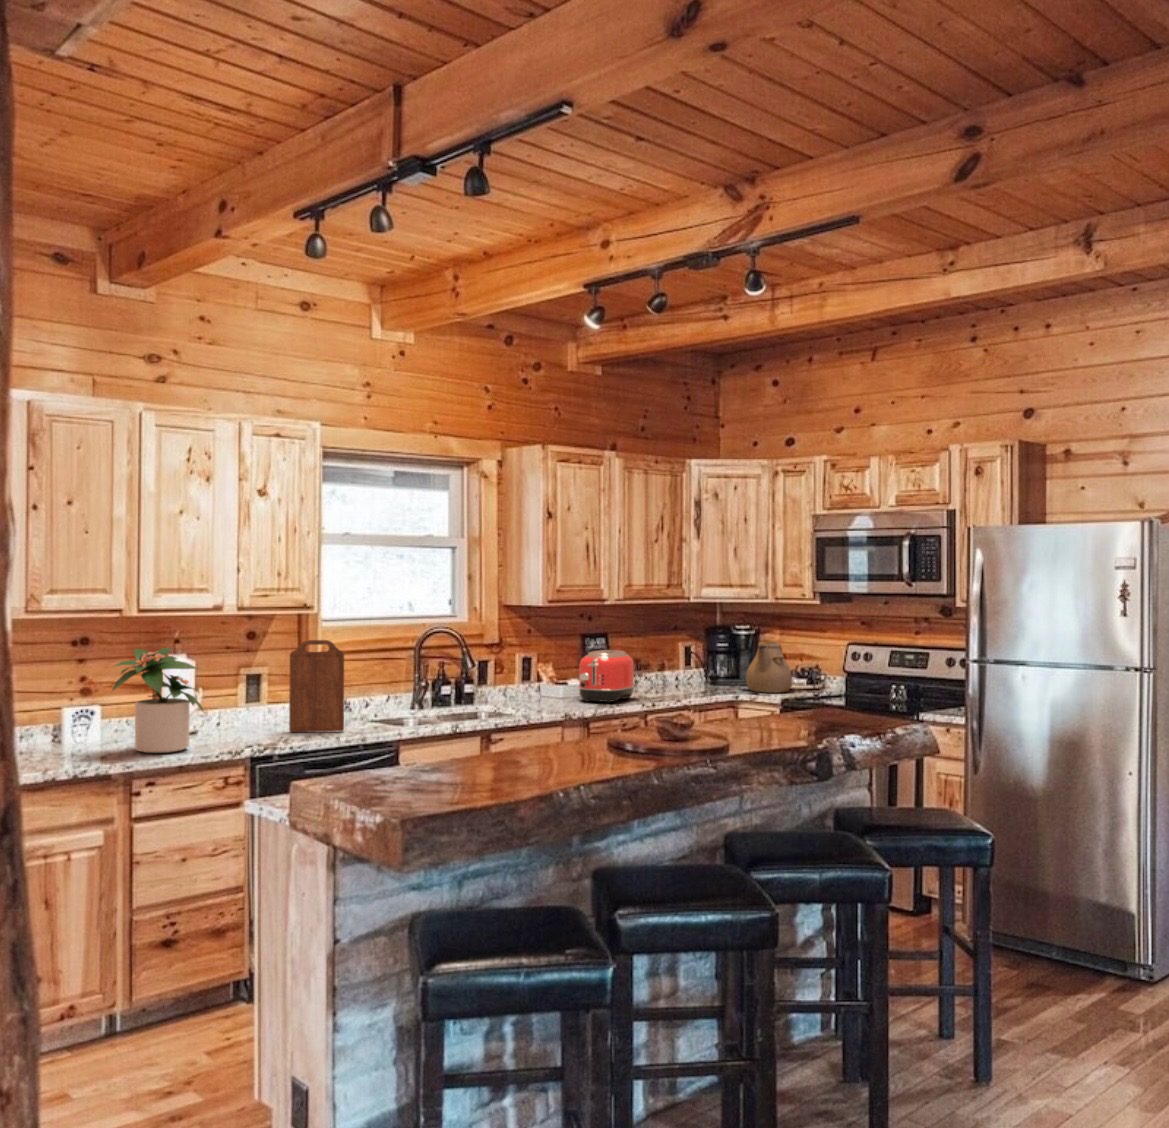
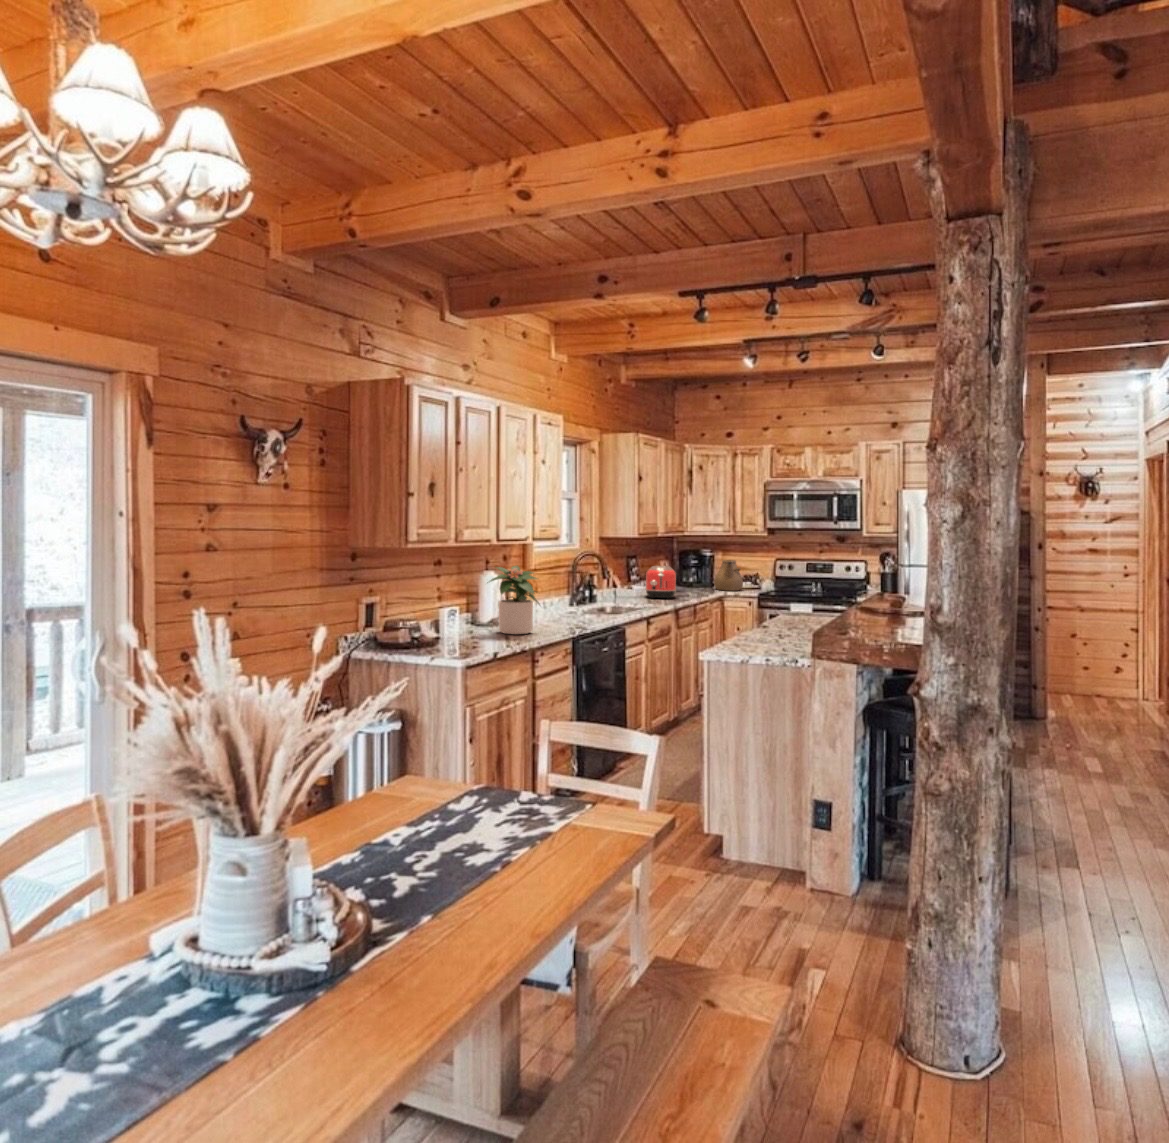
cutting board: present [289,640,344,732] -> none [550,560,581,621]

